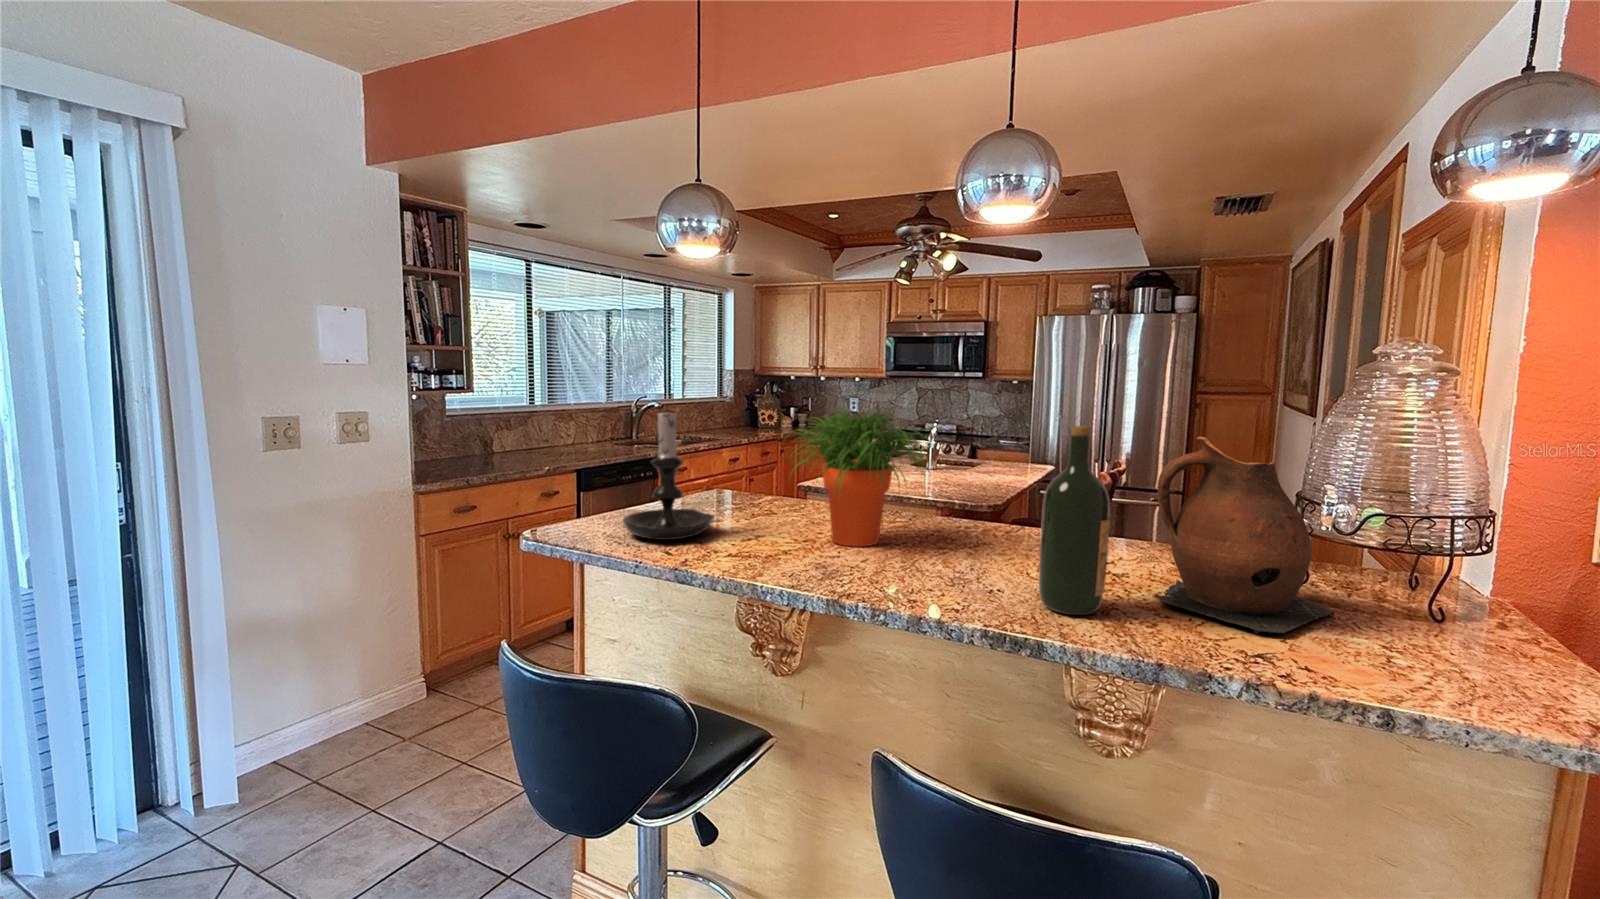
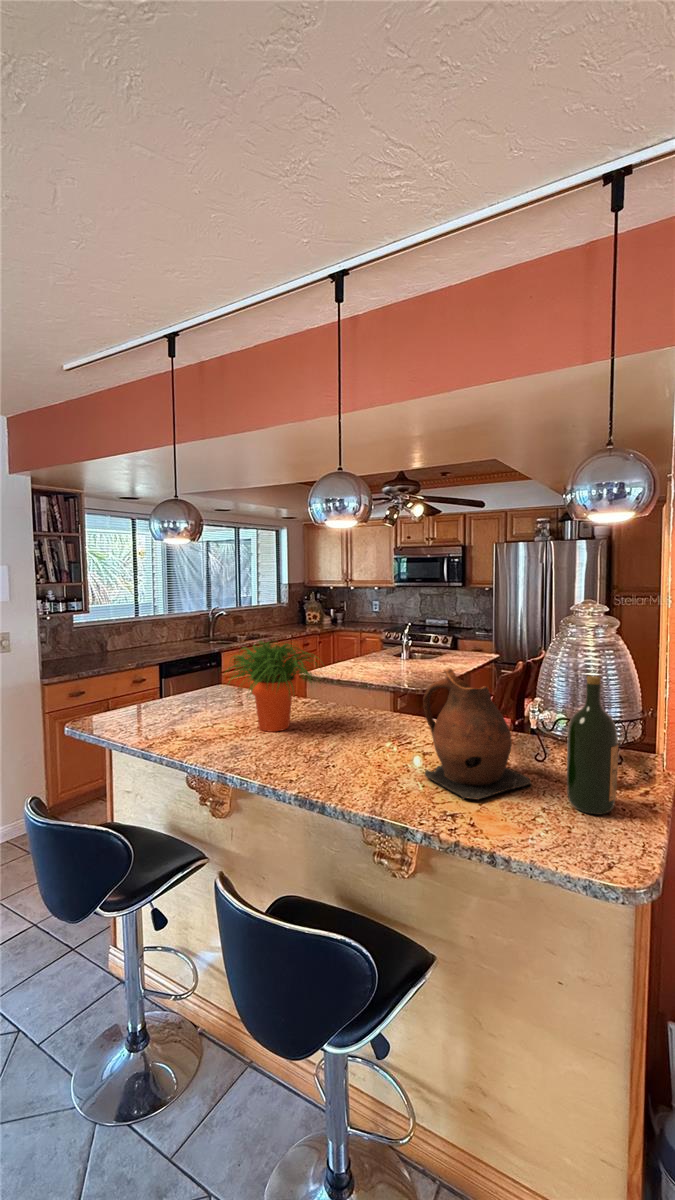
candle holder: present [623,404,715,540] -> none [128,639,191,727]
wine bottle: present [1039,426,1110,615] -> present [567,676,618,815]

